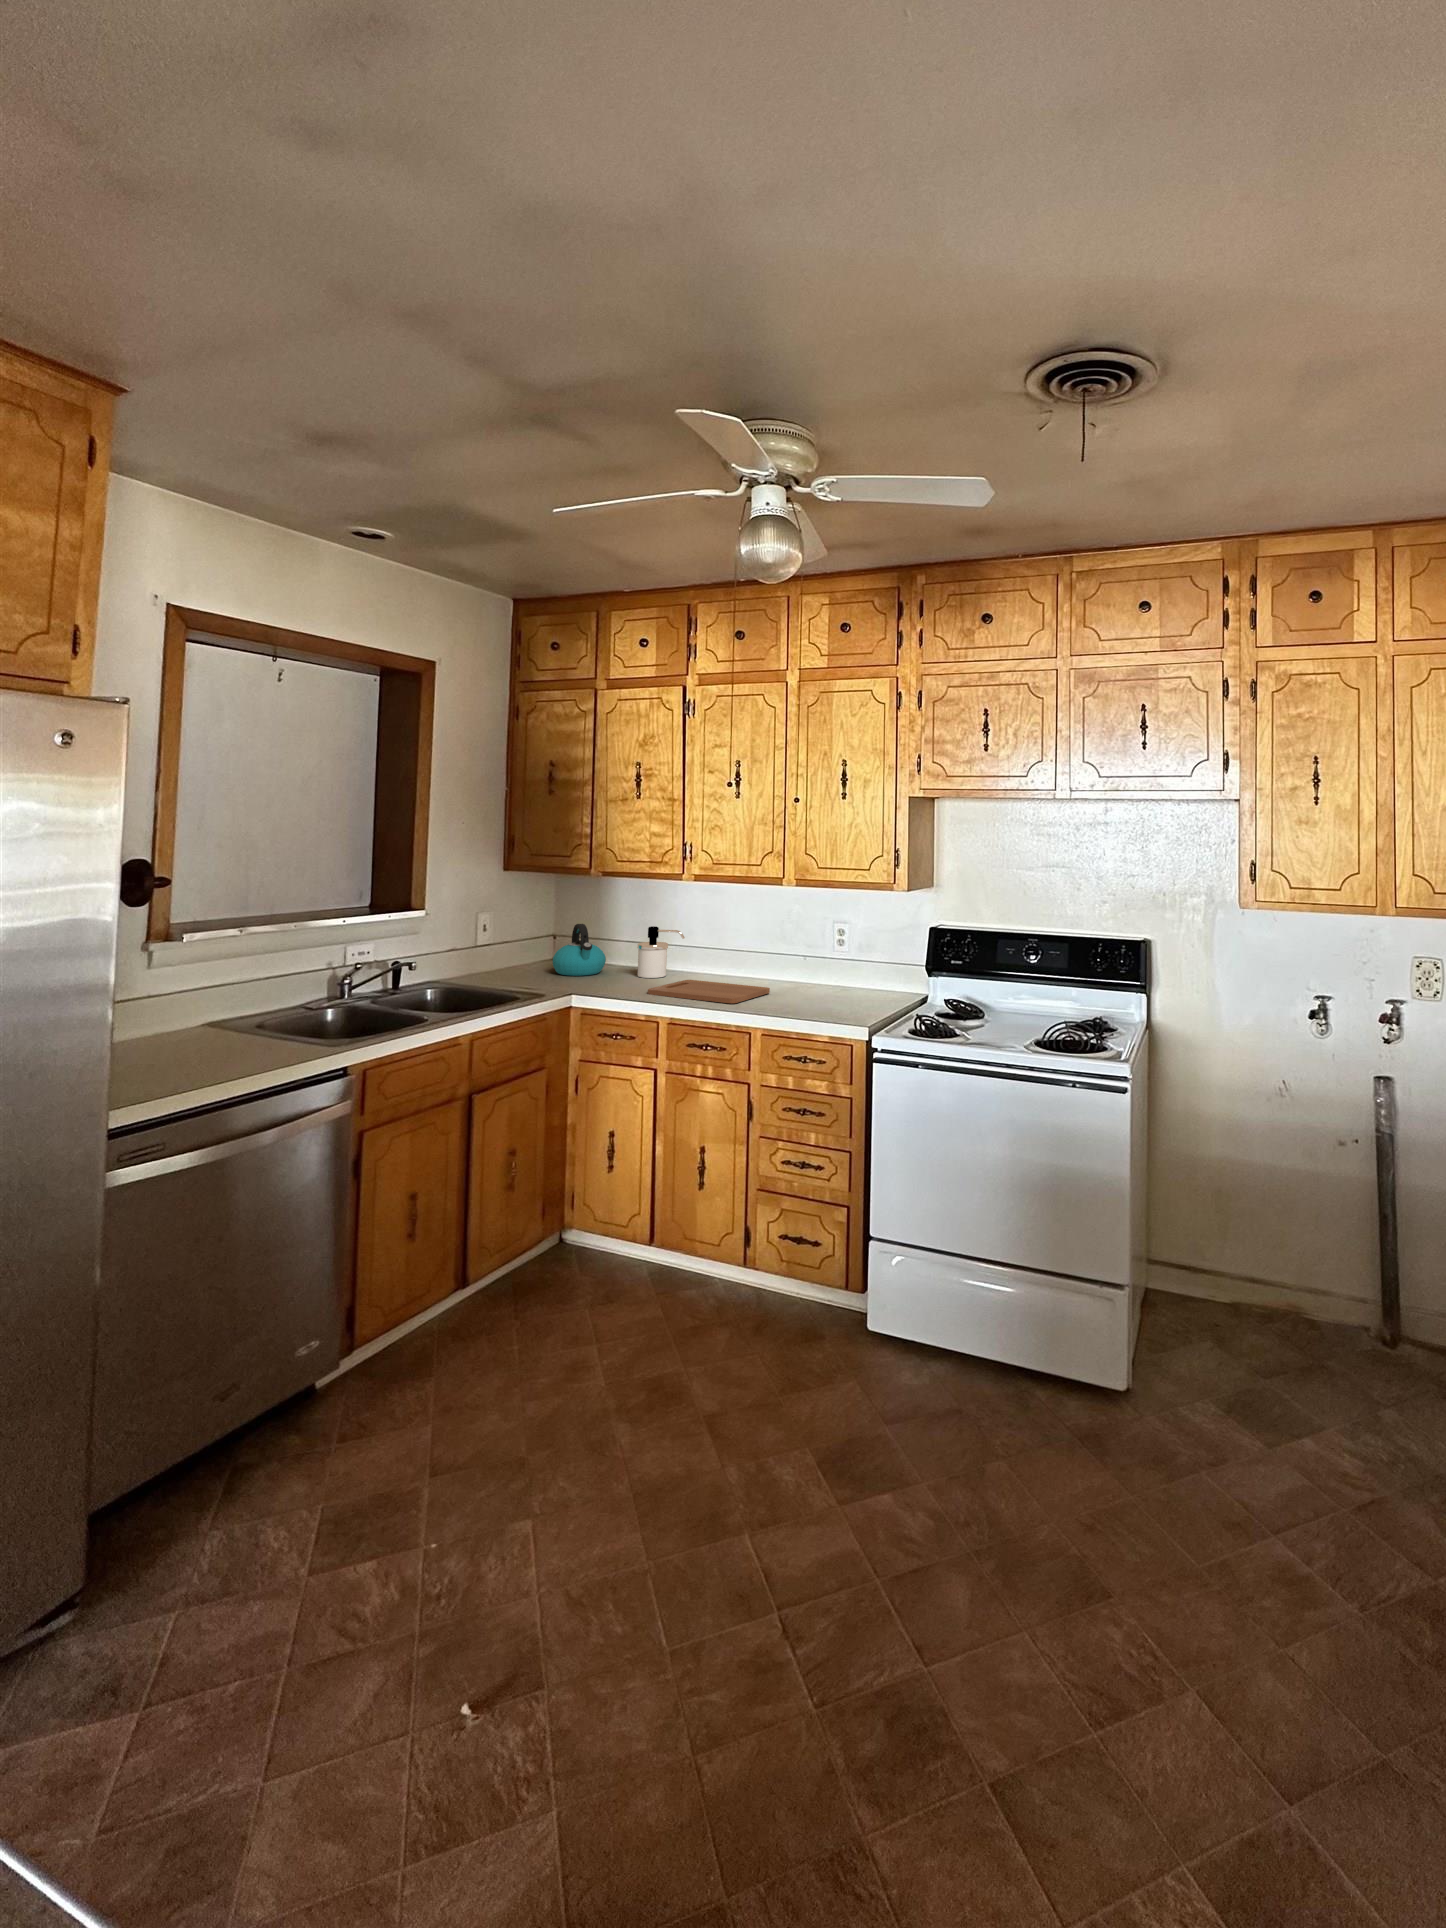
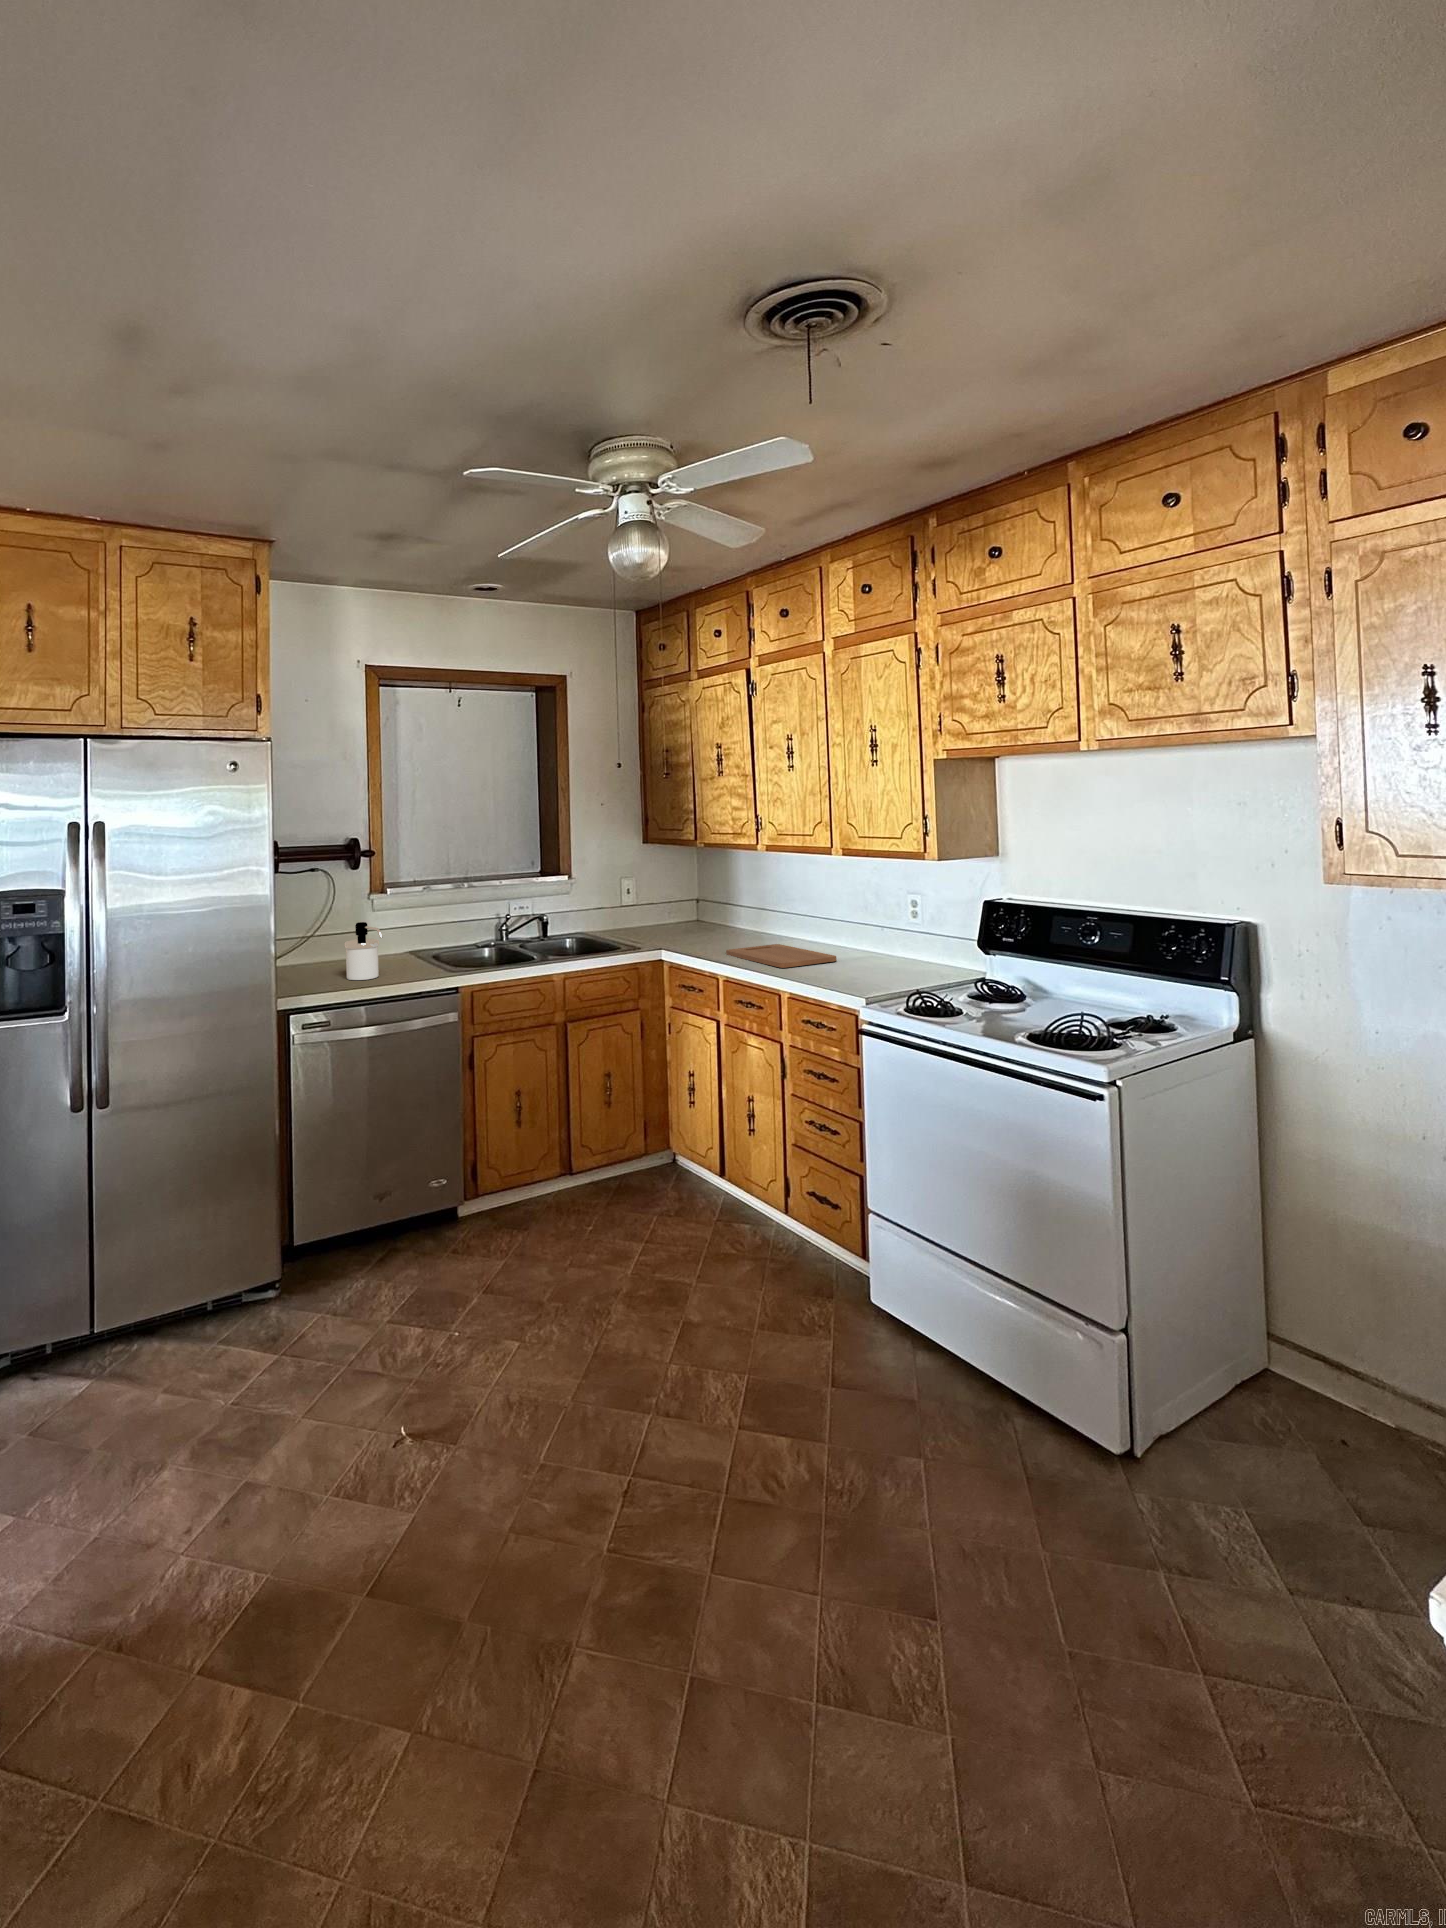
kettle: present [553,924,606,976] -> none [680,889,726,935]
soap dispenser: present [637,926,685,978] -> present [345,922,383,980]

